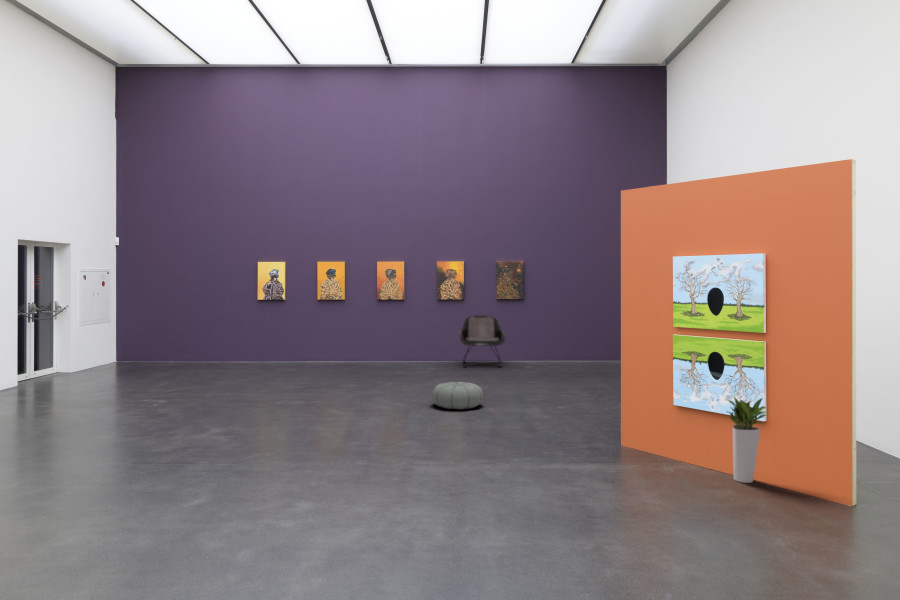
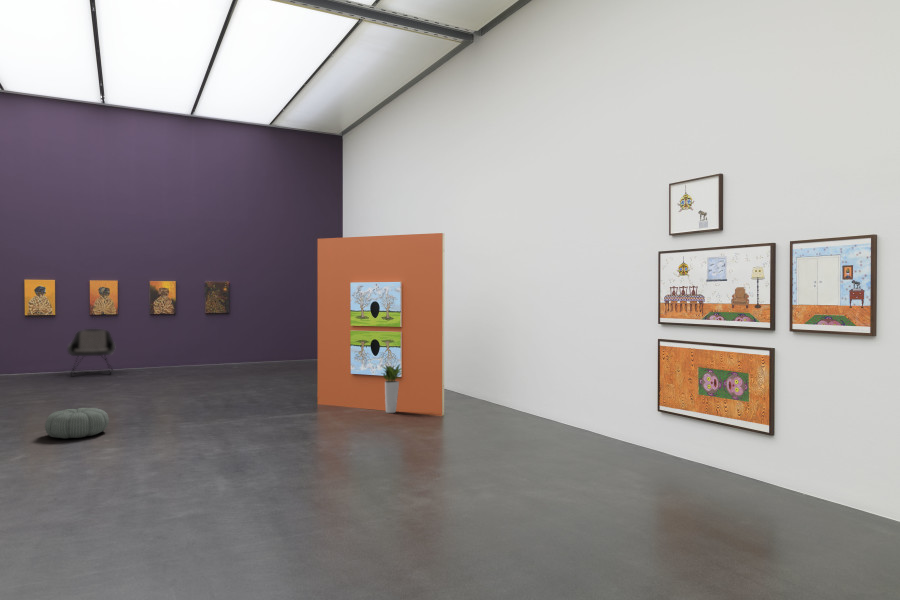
lounge chair: present [459,315,505,368] -> present [67,329,115,373]
pouf: present [433,382,483,409] -> present [45,408,109,438]

